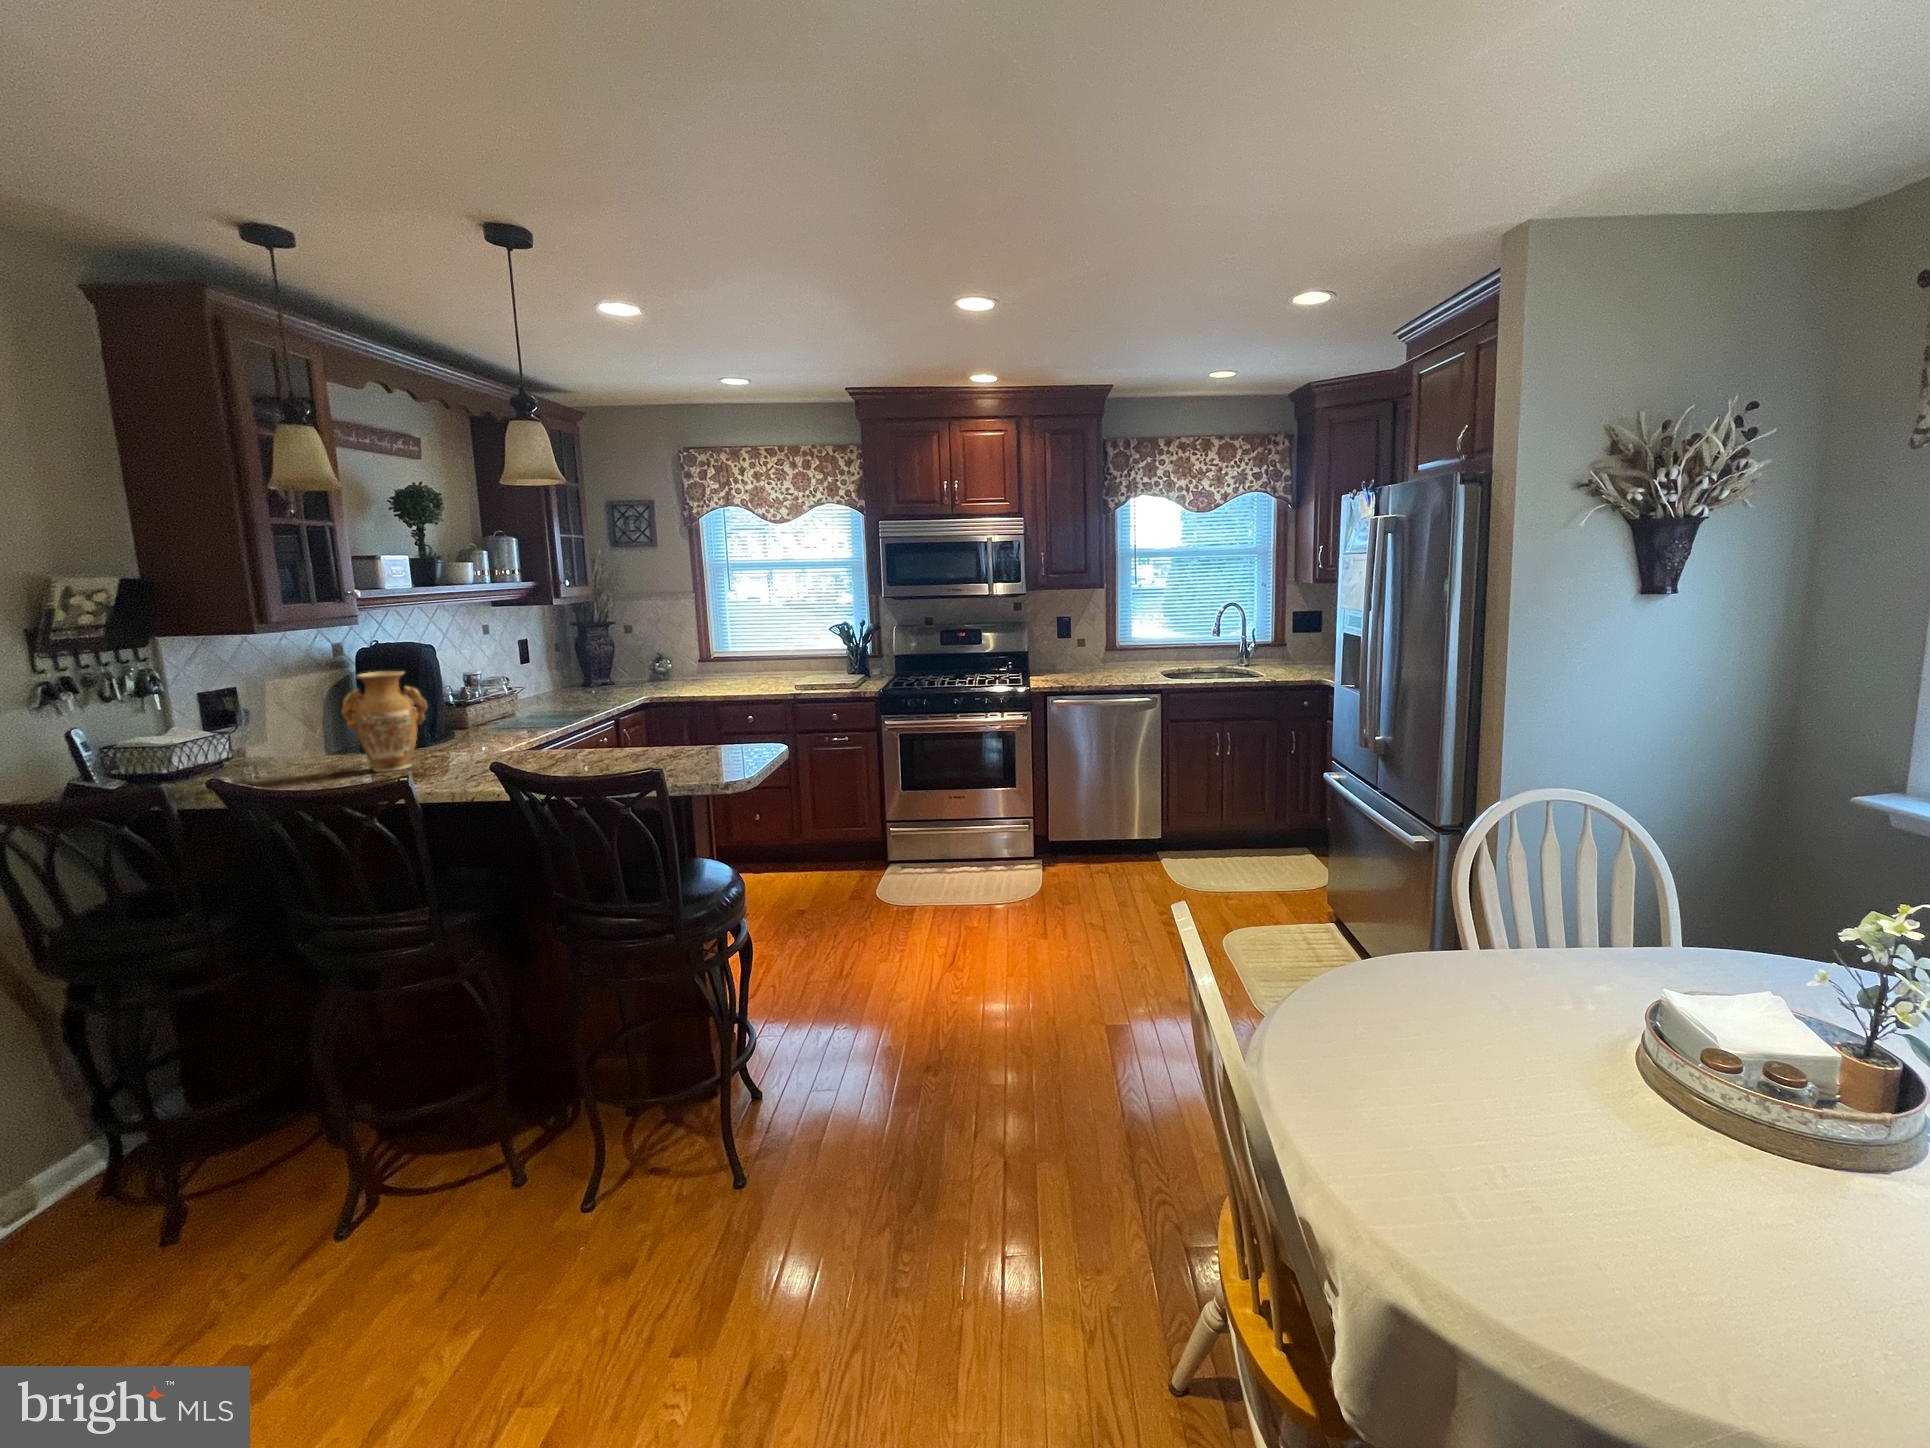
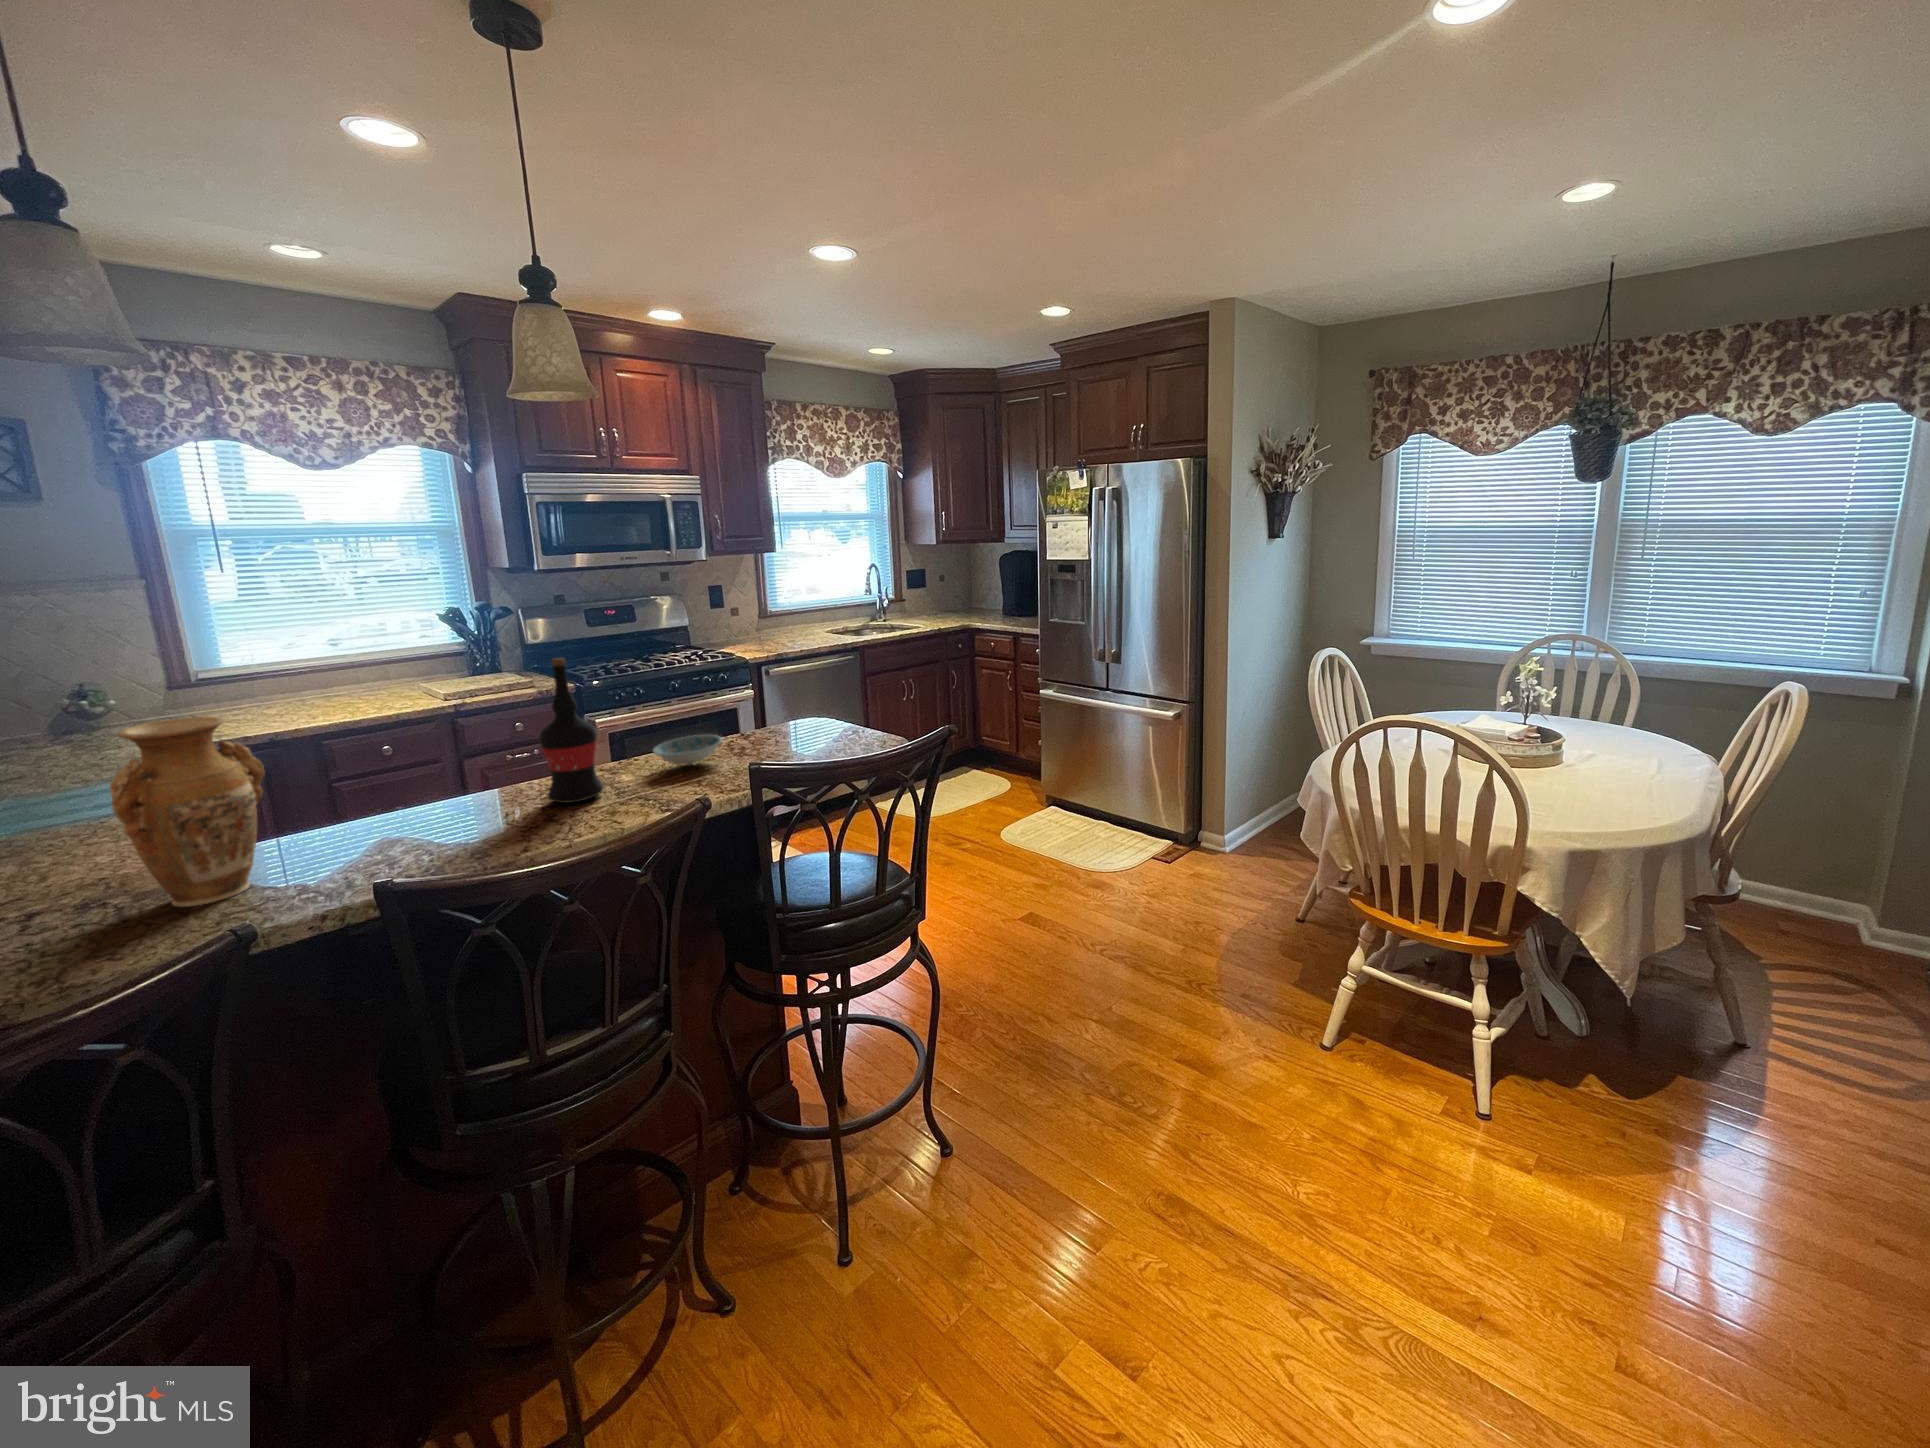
wine bottle: none [563,660,608,763] -> present [540,658,604,803]
ceramic bowl: none [654,735,716,756] -> present [653,735,723,765]

